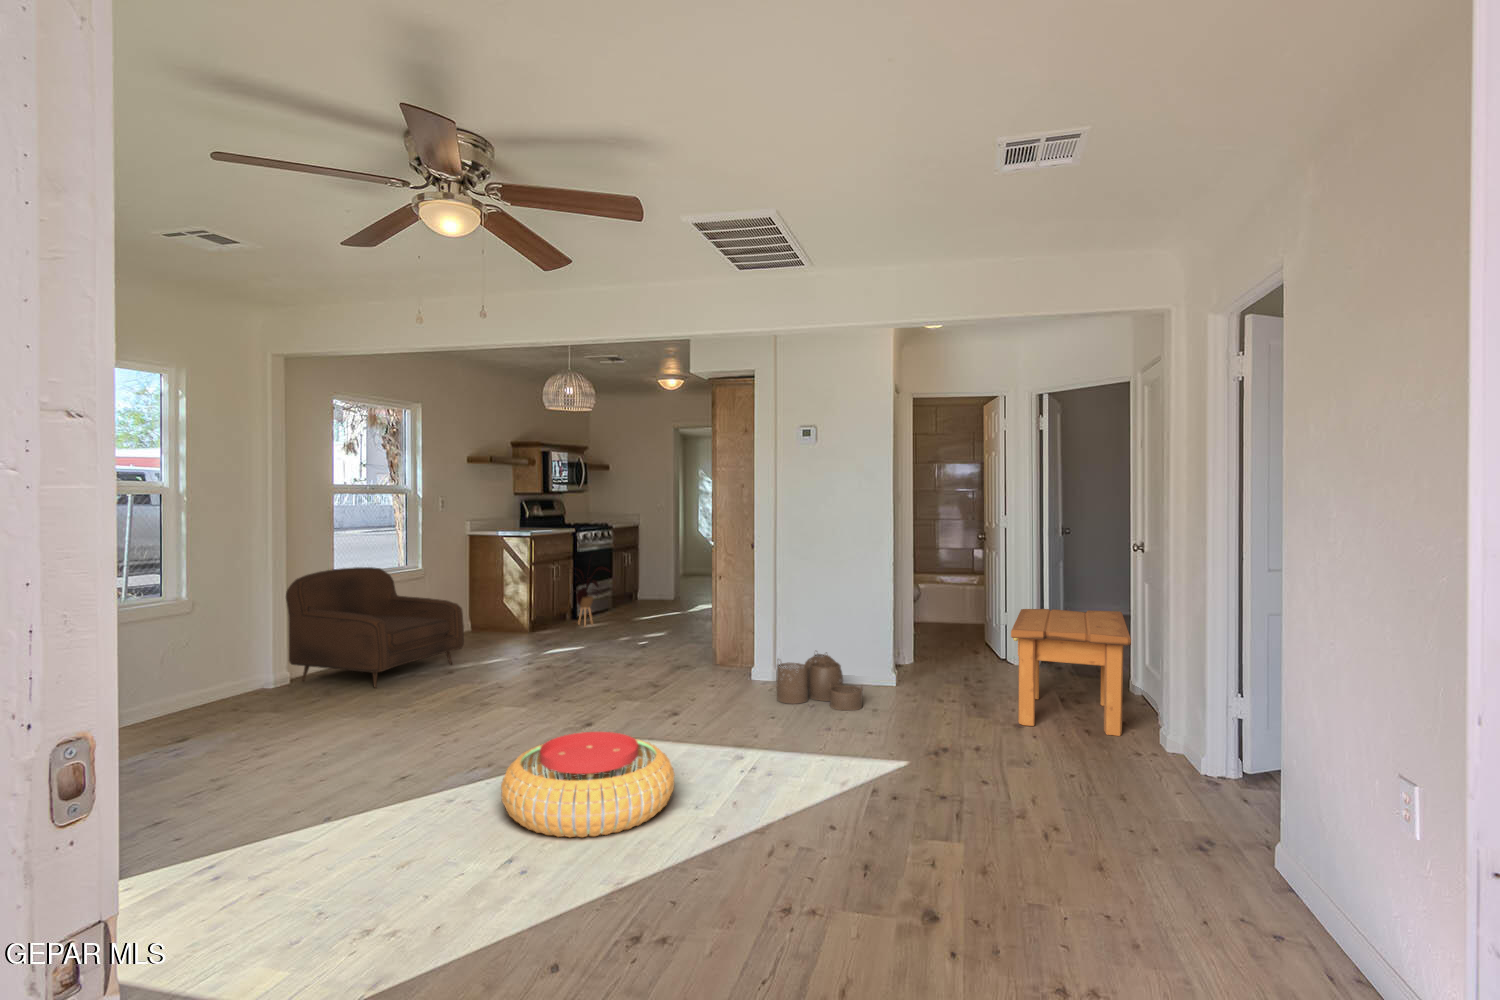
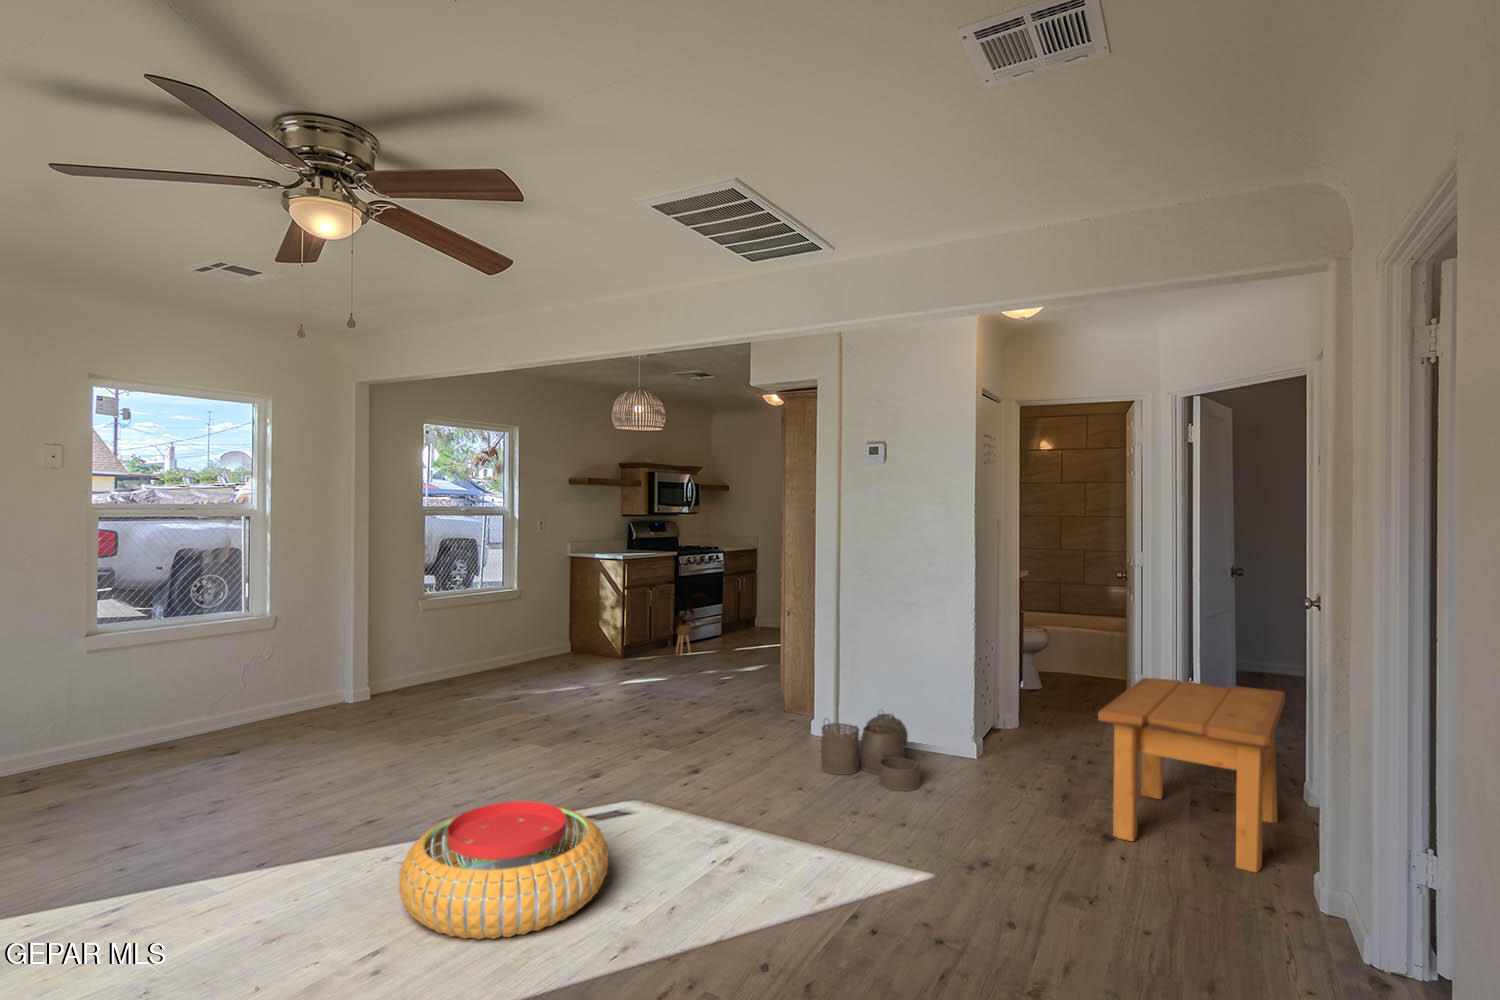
armchair: present [286,567,464,688] -> none [359,587,532,713]

